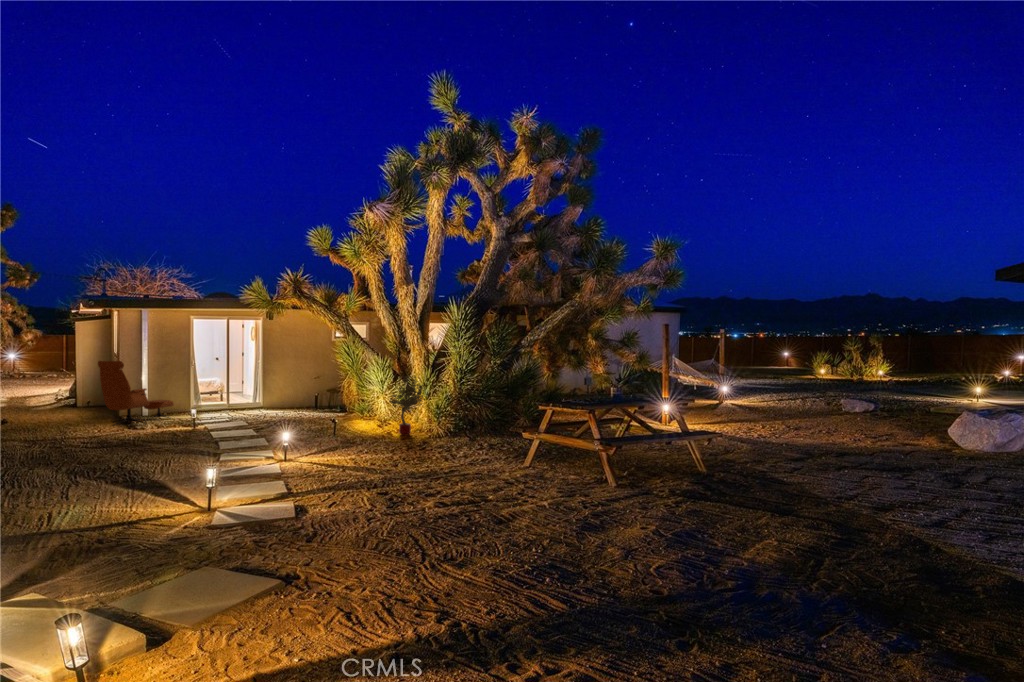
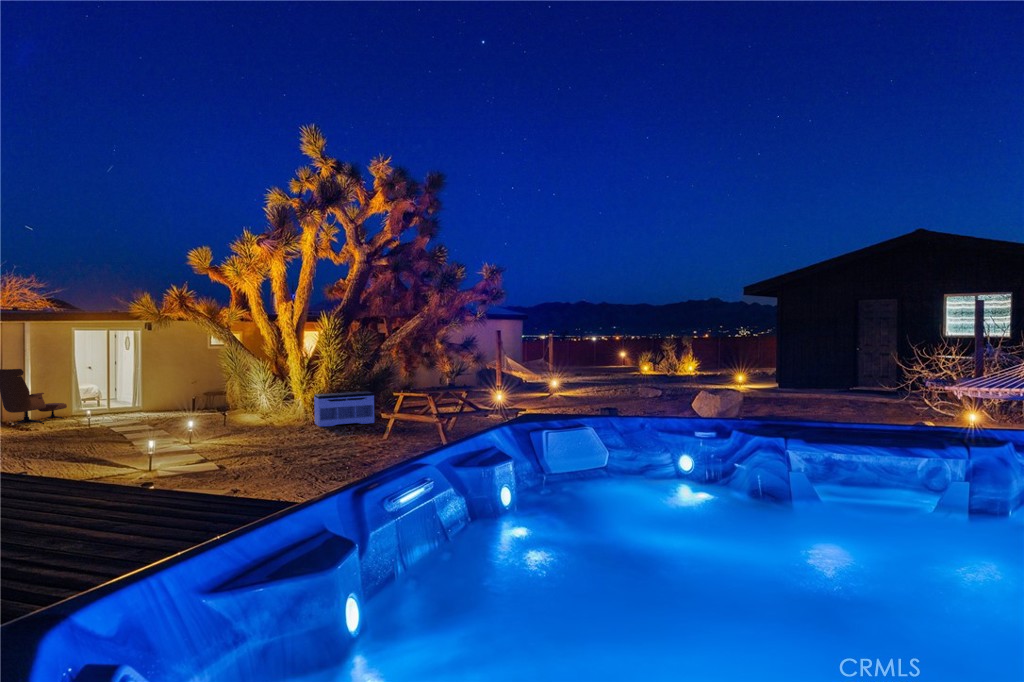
potted tree: present [389,376,425,436] -> none [270,375,303,424]
bench: none [439,398,512,443] -> present [314,391,374,426]

